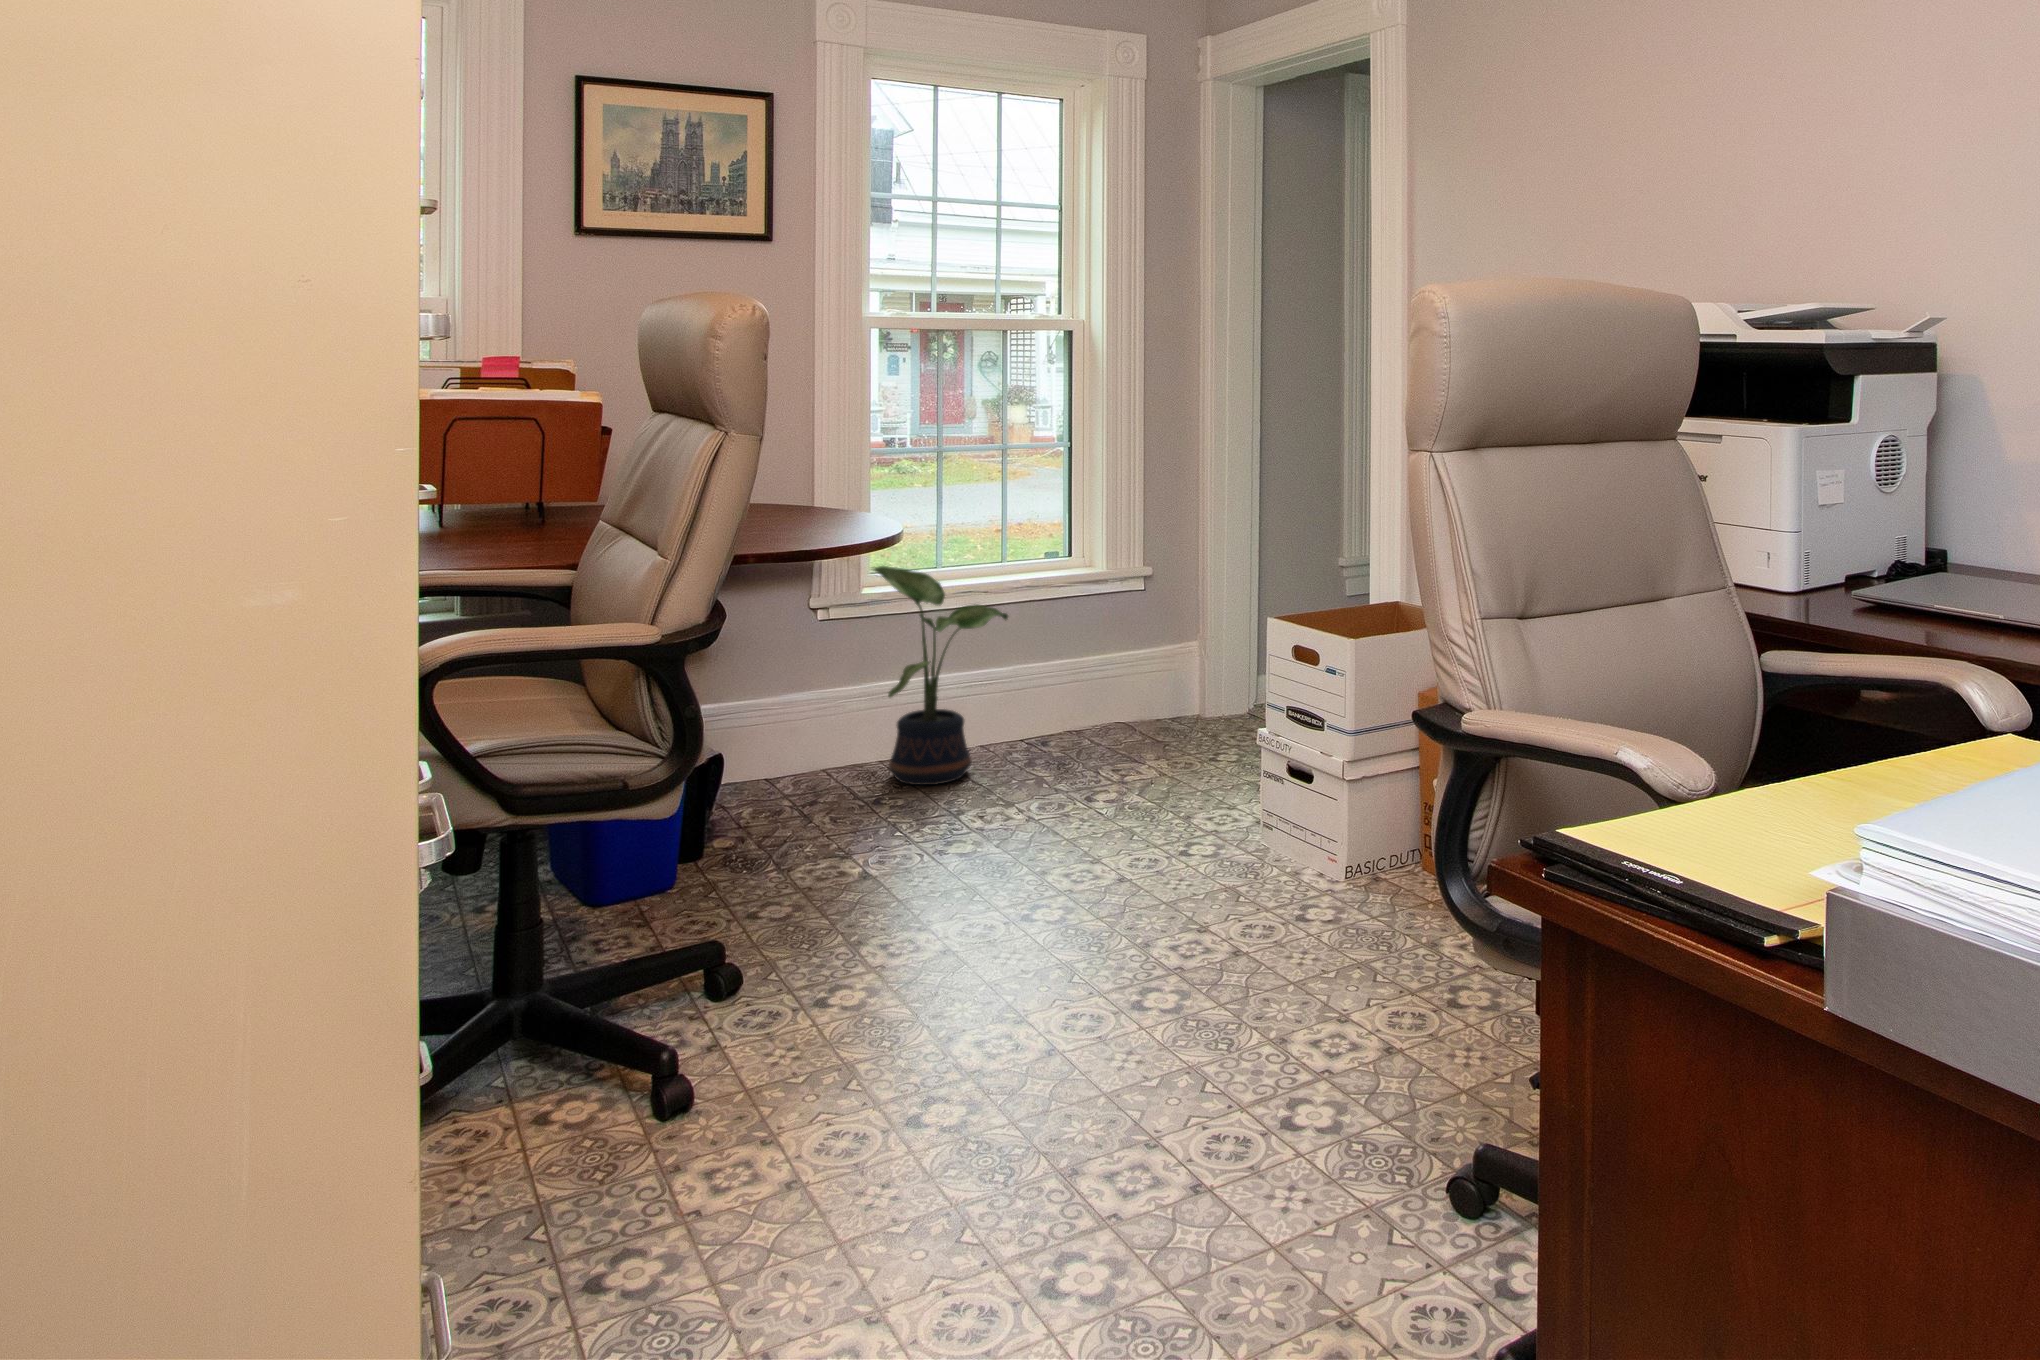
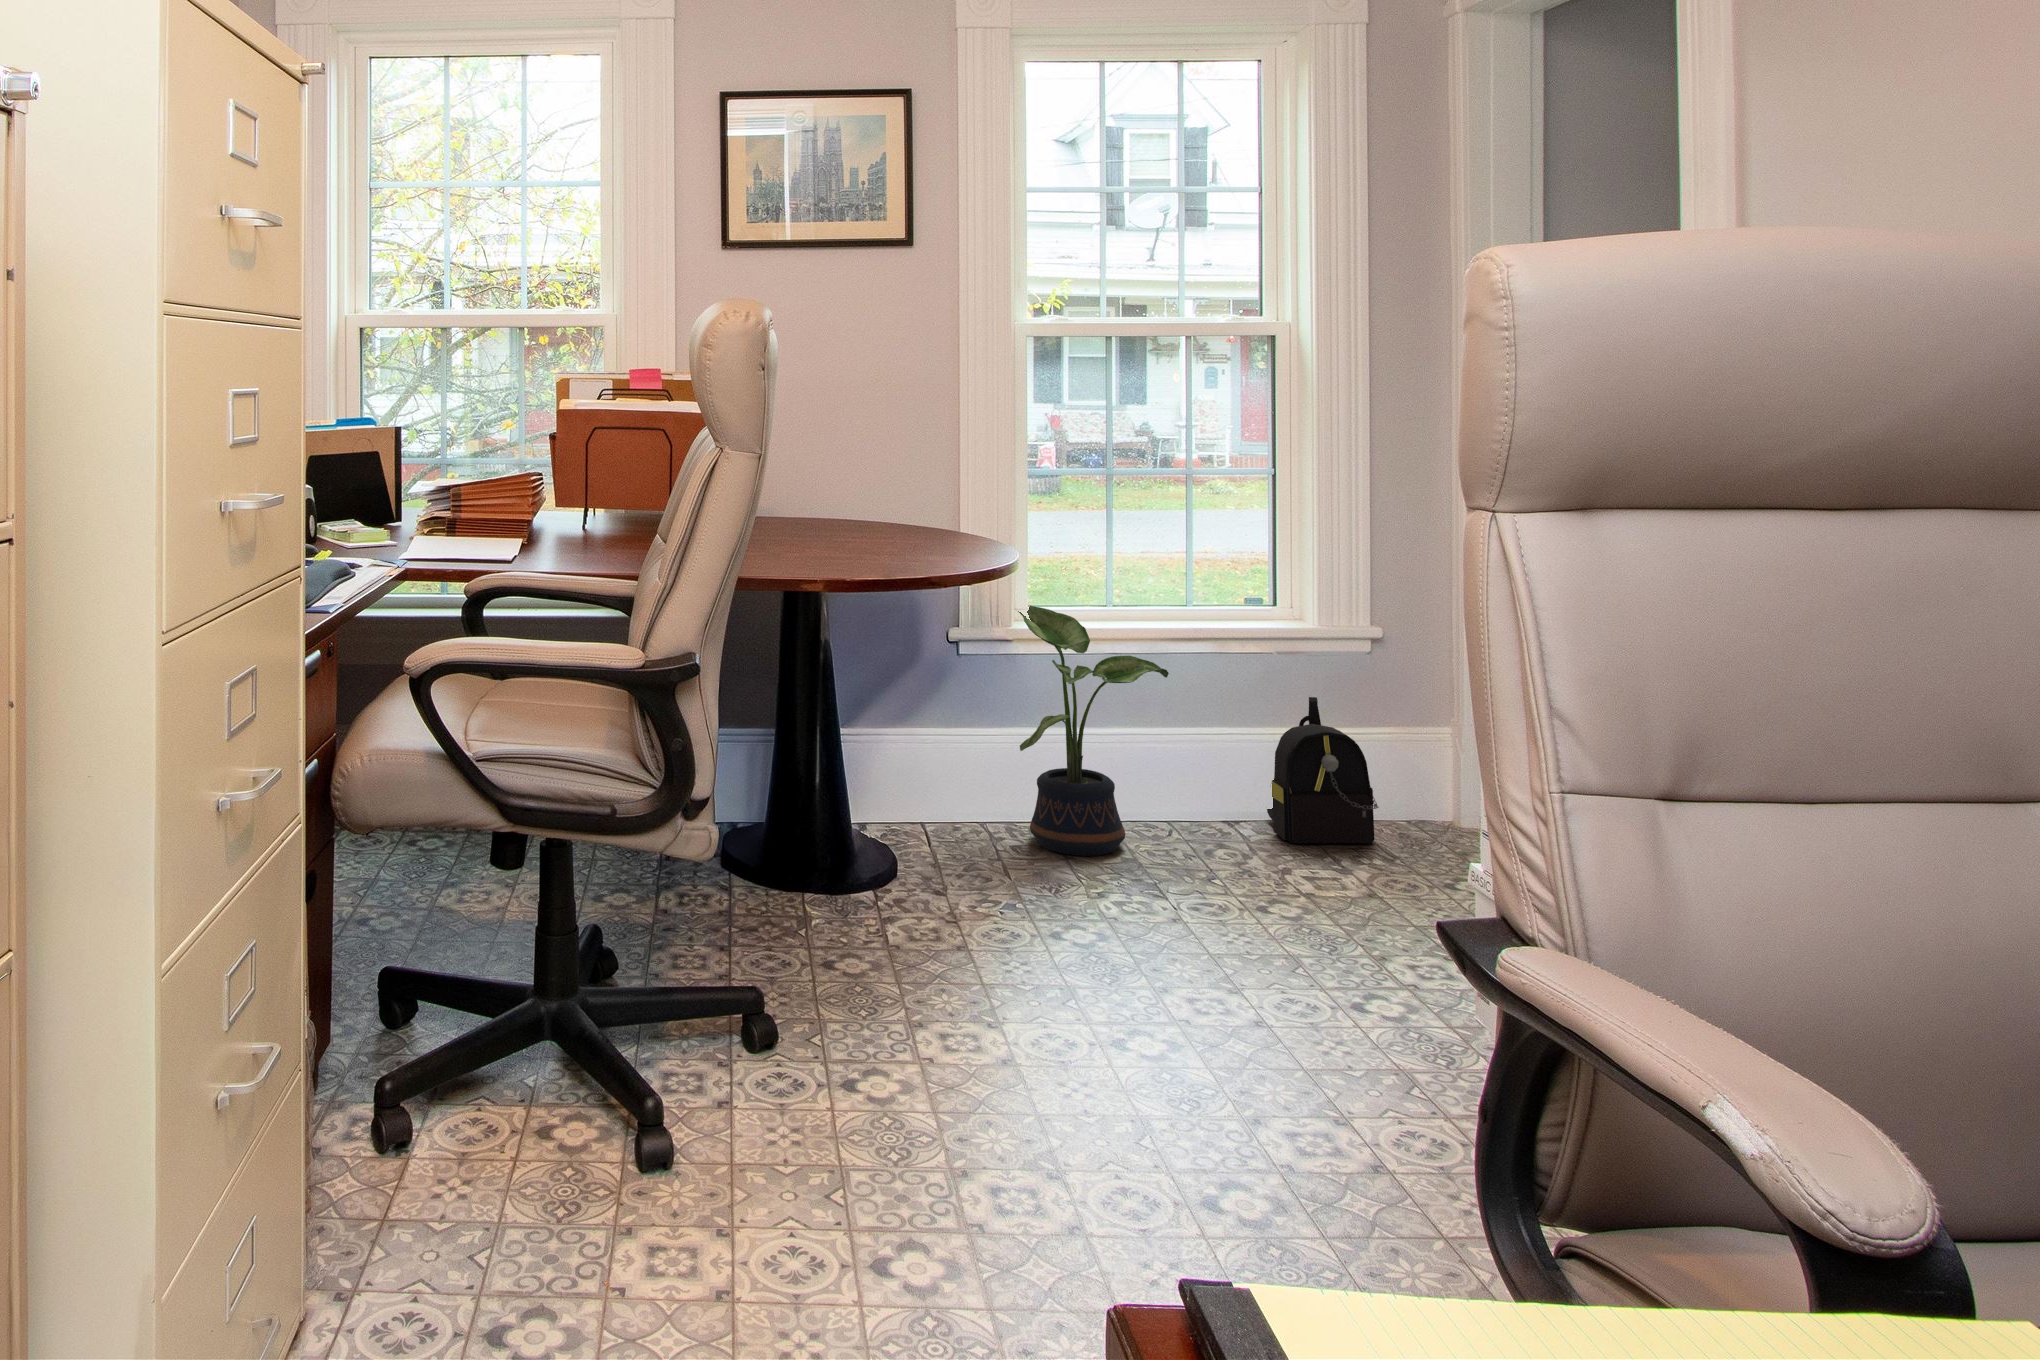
backpack: none [1072,626,1159,747] -> present [1267,697,1379,844]

